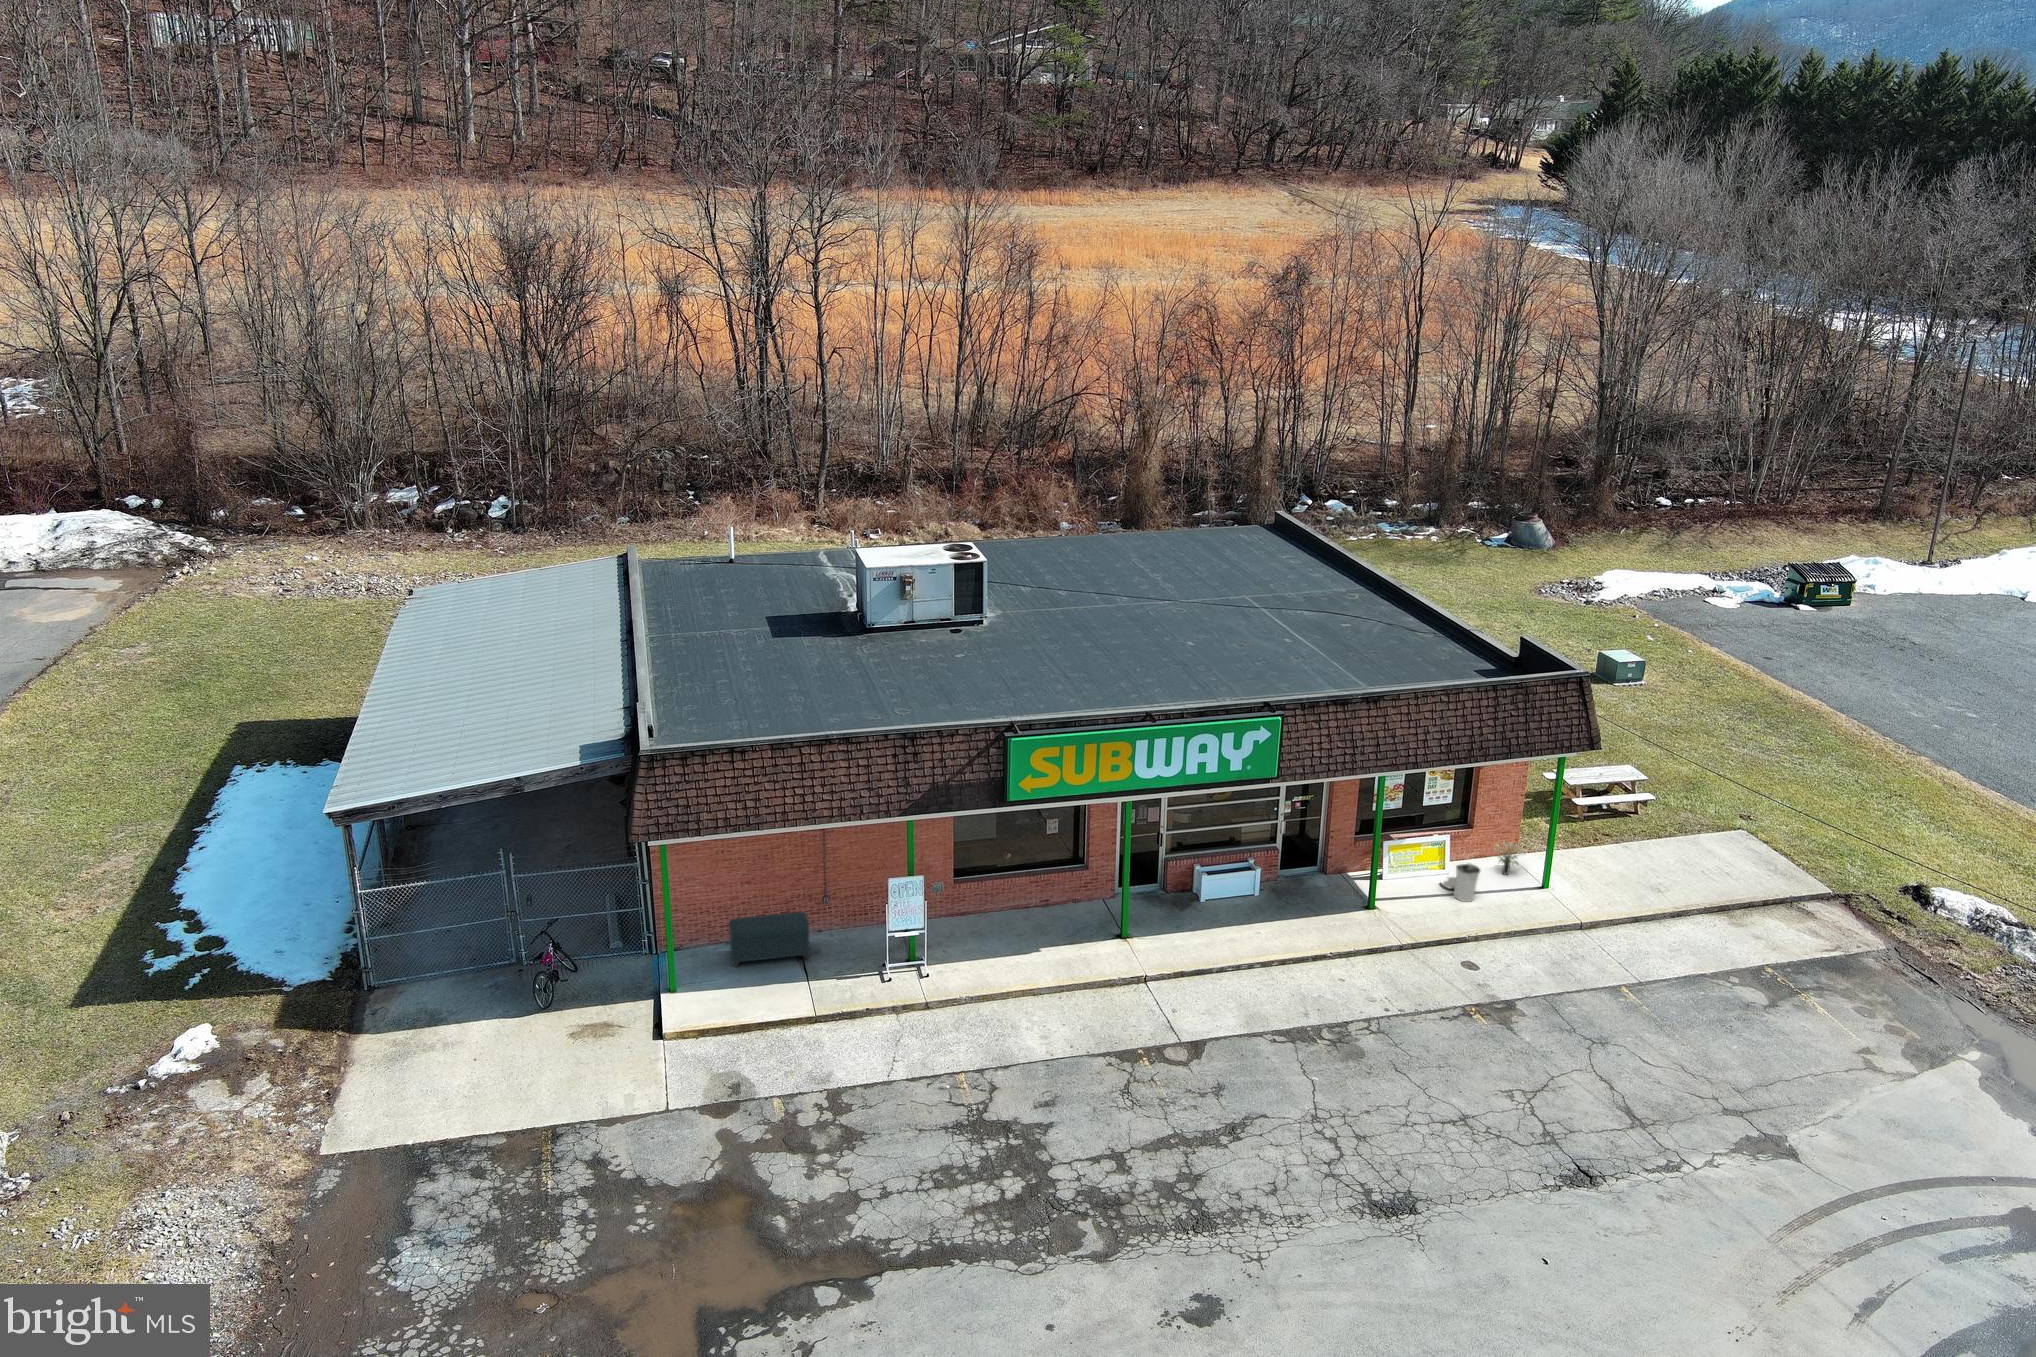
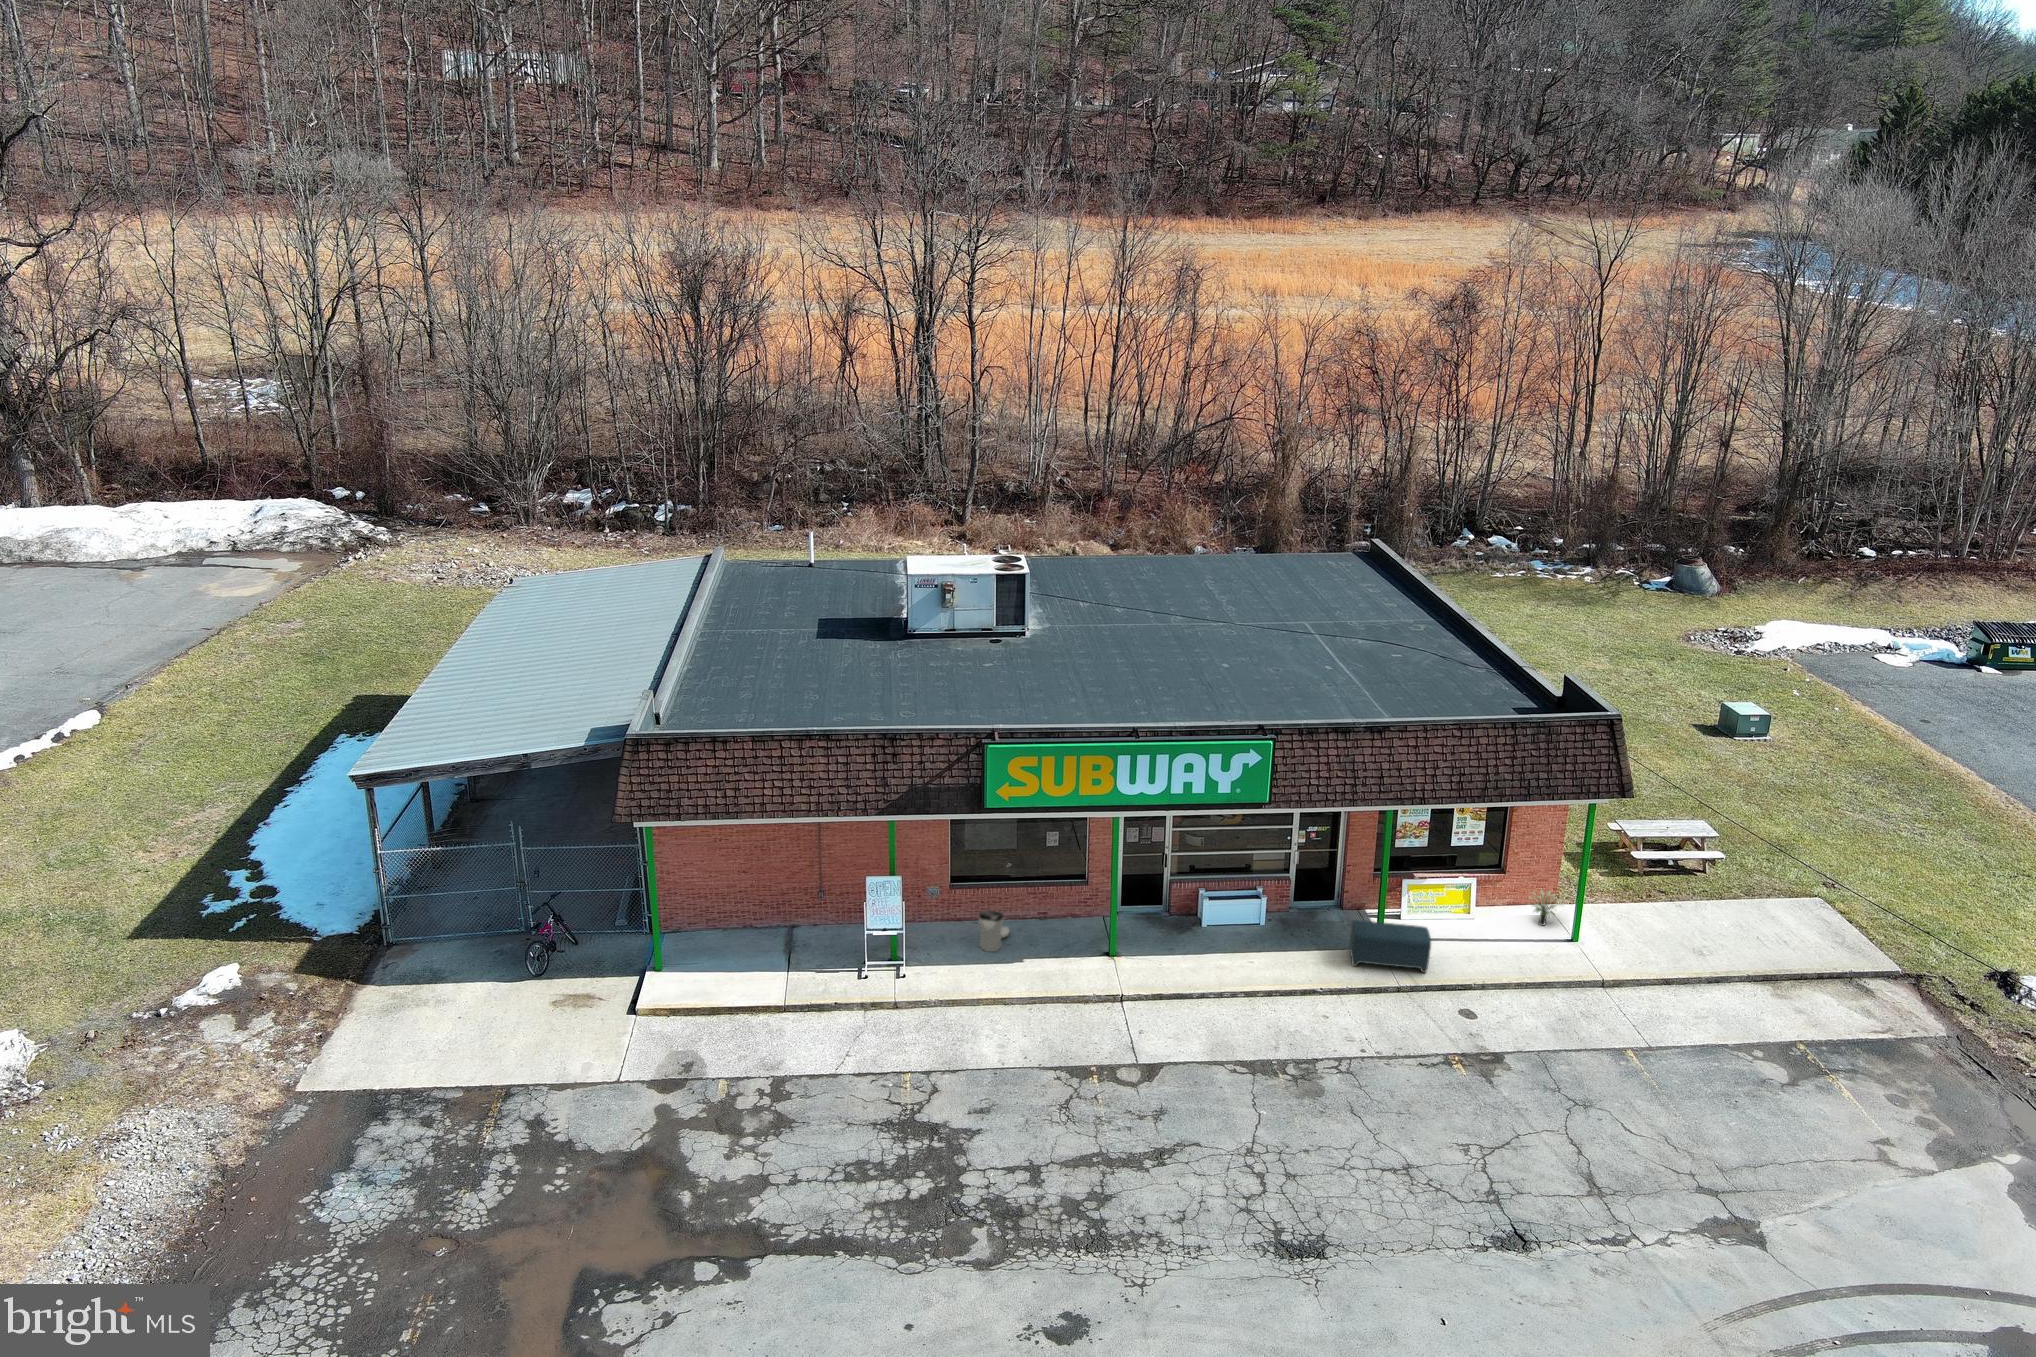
trash can: present [1442,863,1480,902] -> present [979,910,1009,952]
bench: present [729,912,809,966] -> present [1349,920,1431,973]

